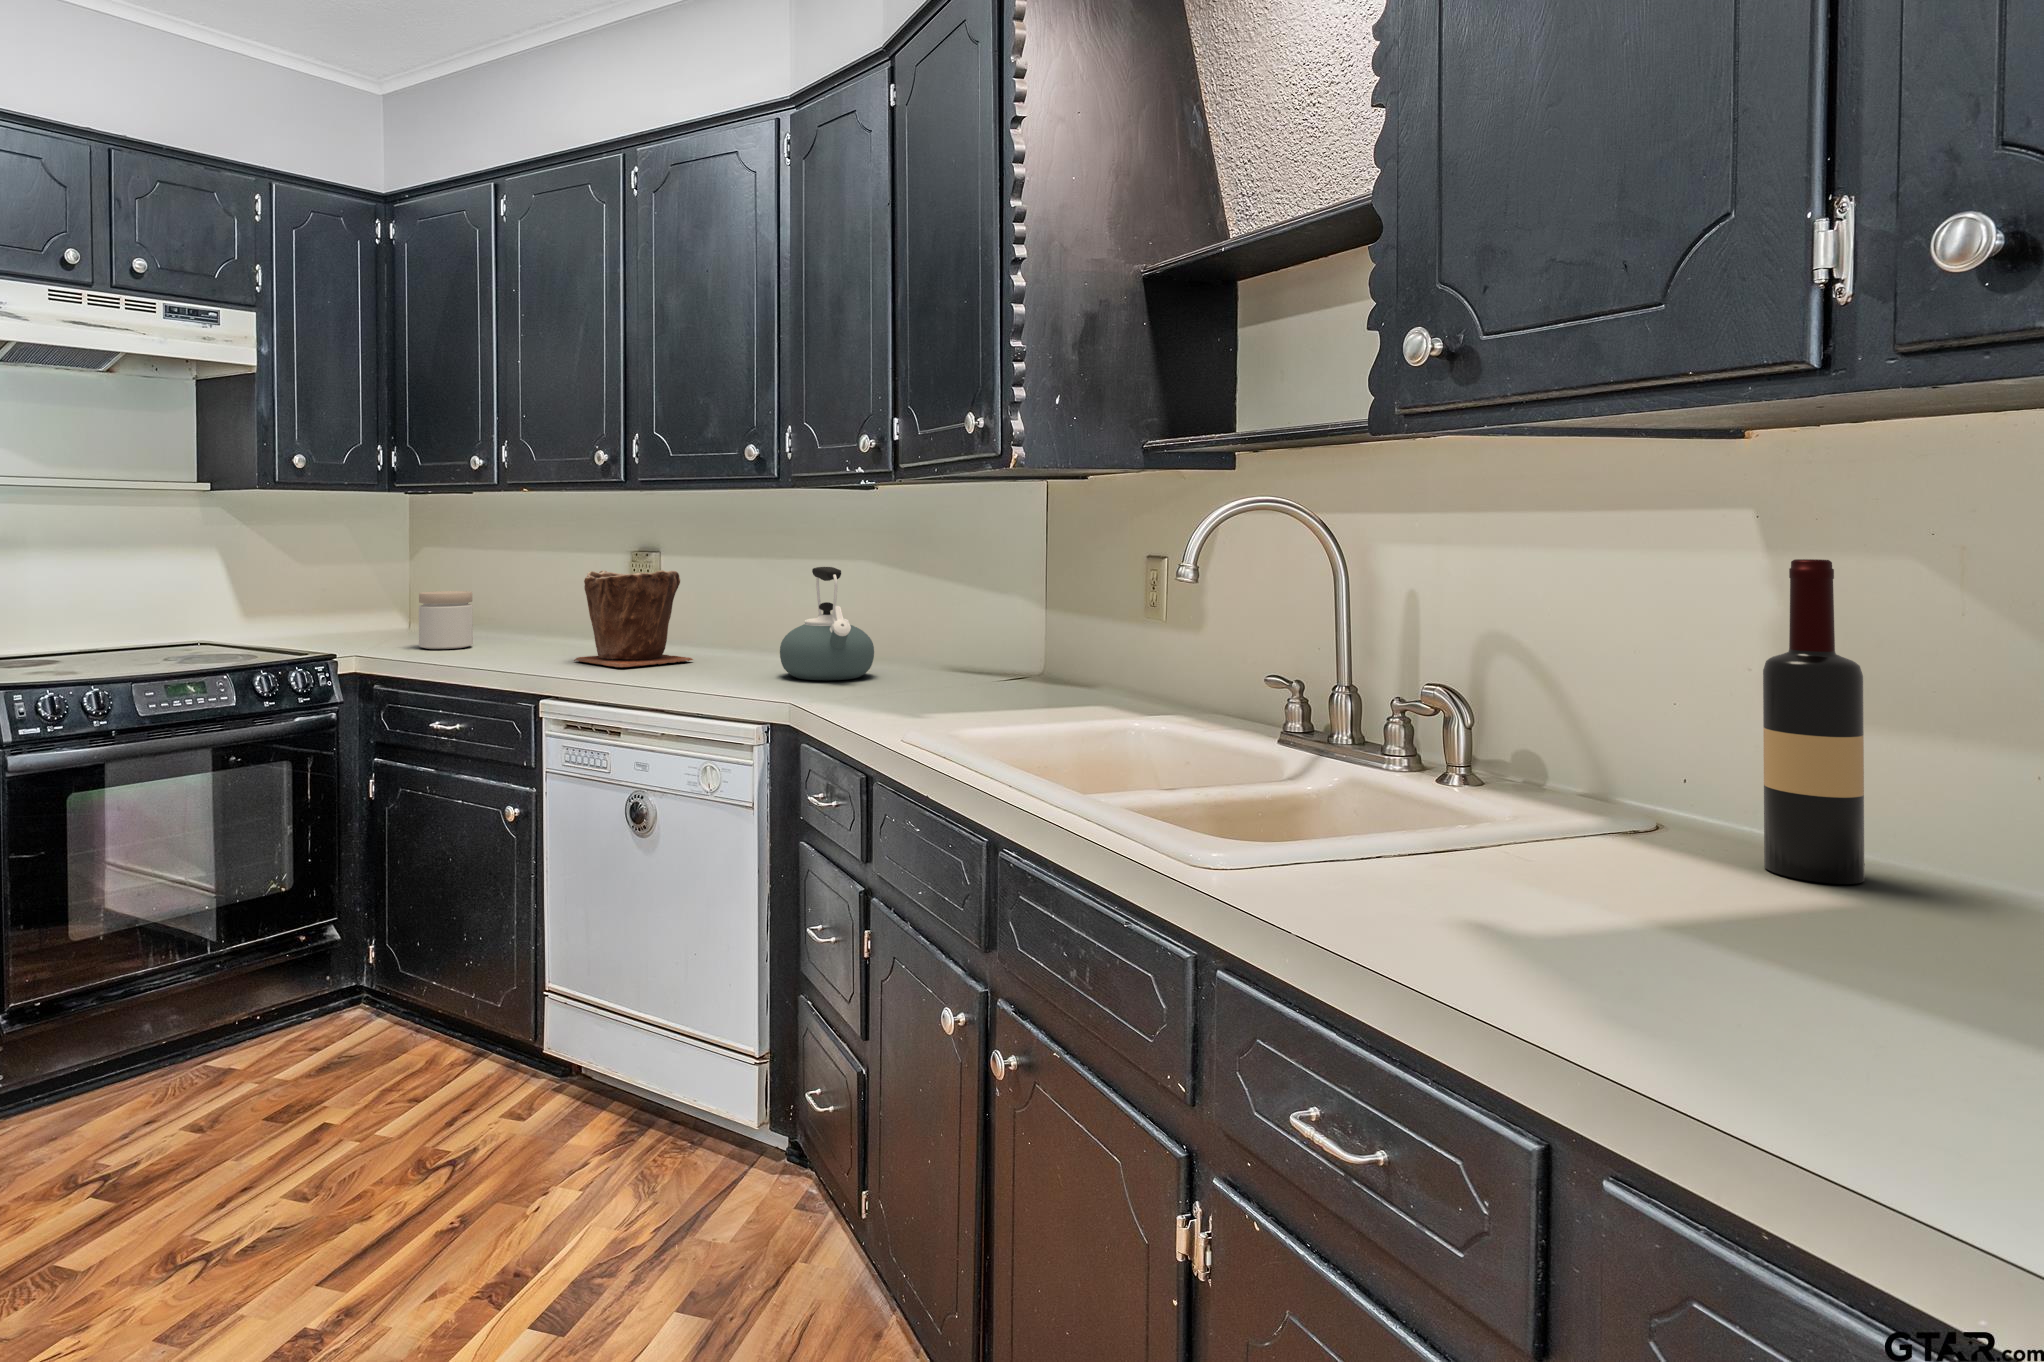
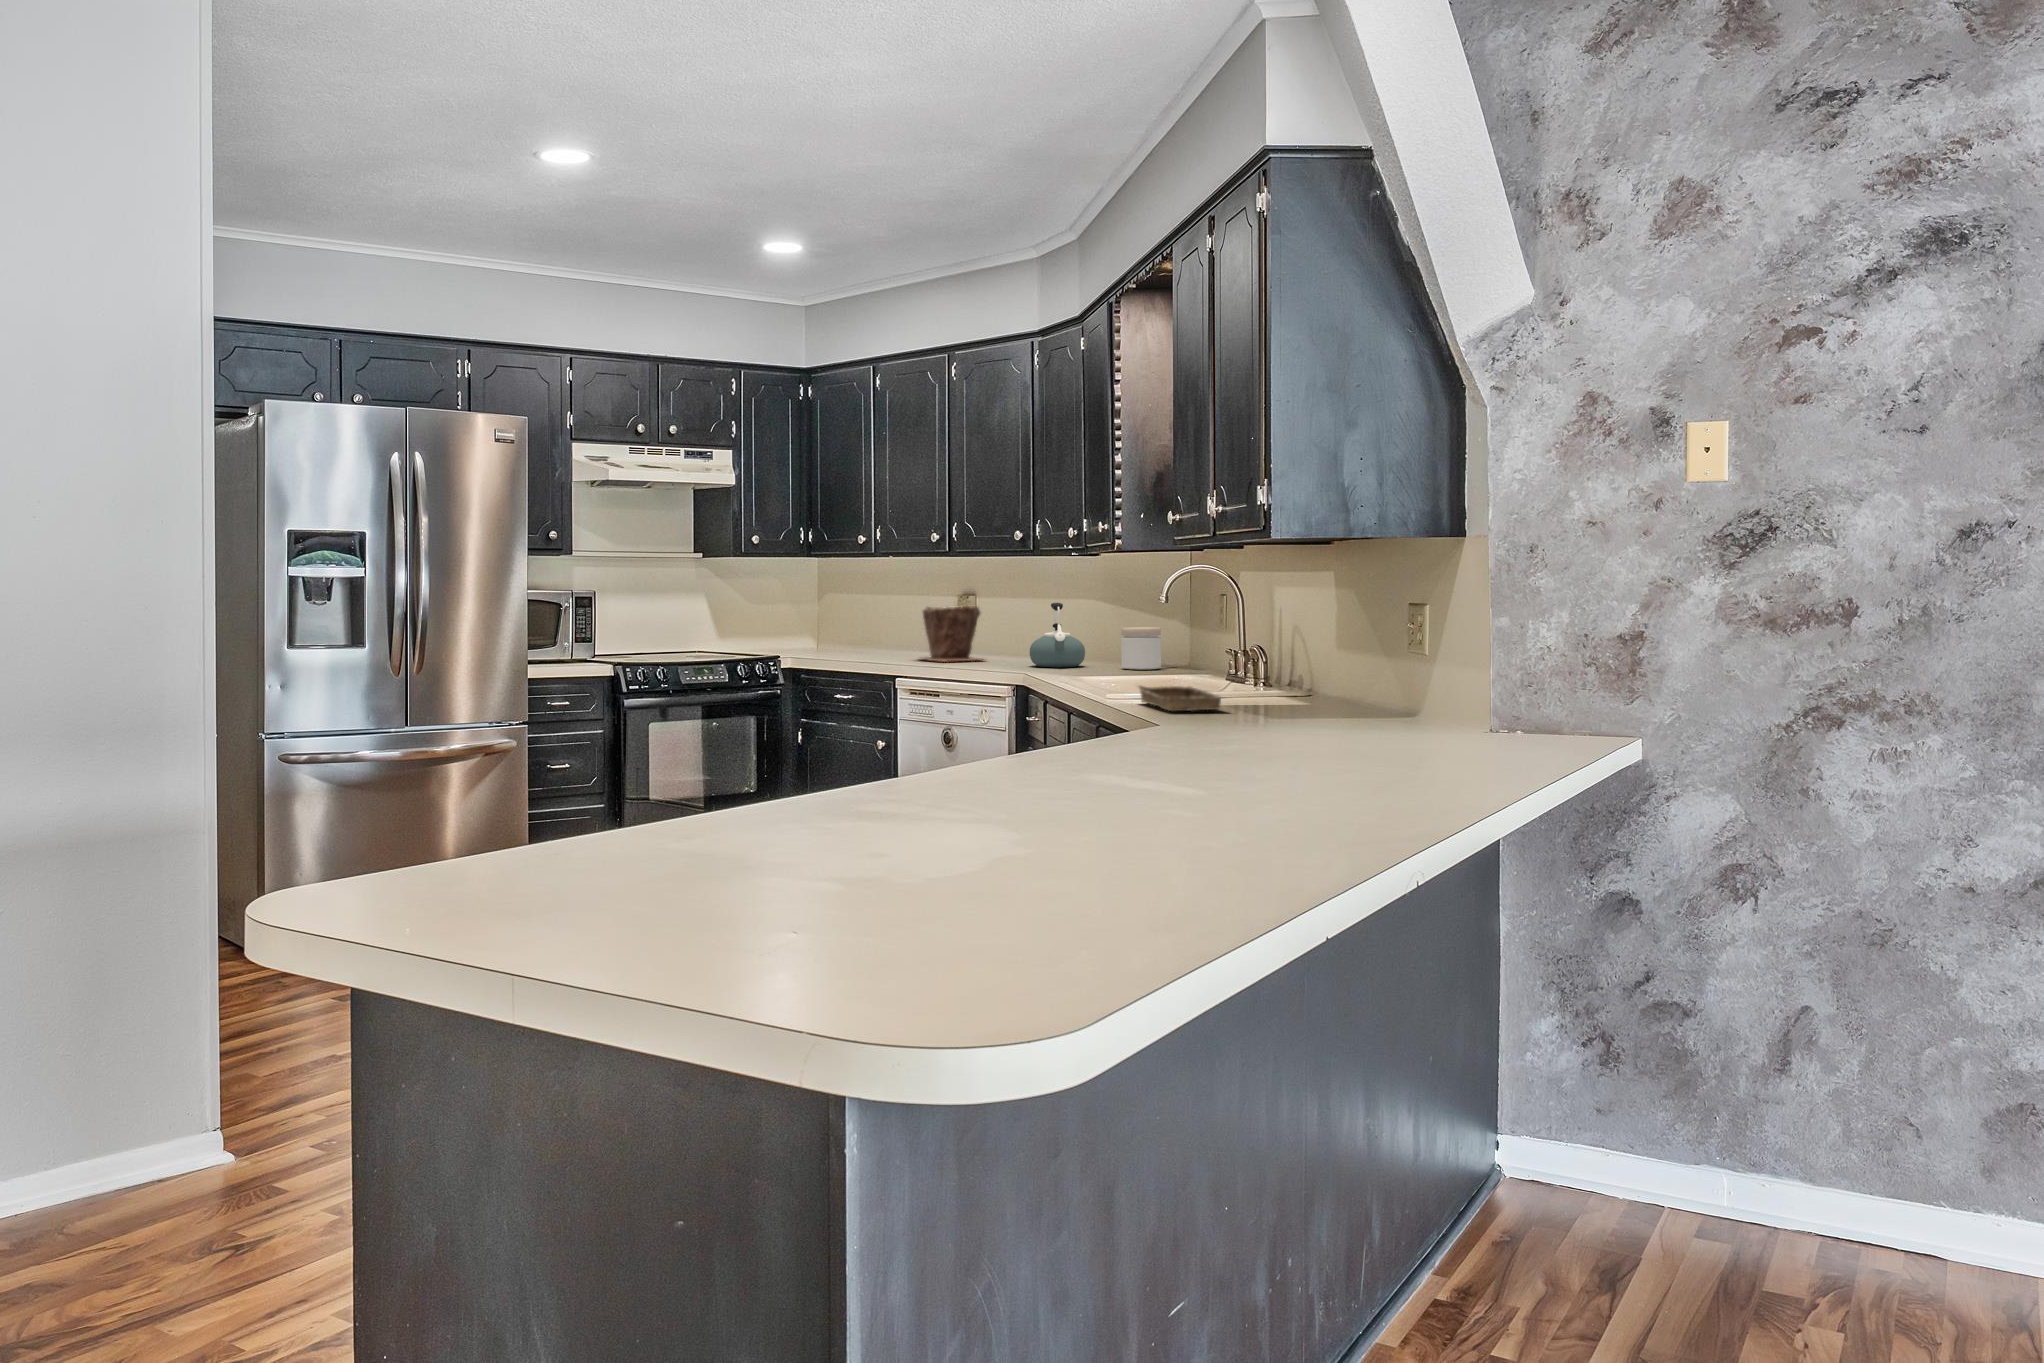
wine bottle: present [1763,559,1864,884] -> none [1304,593,1334,705]
jar: present [419,591,473,649] -> present [1121,627,1161,670]
tray: none [1362,838,1892,1032] -> present [1138,685,1222,711]

